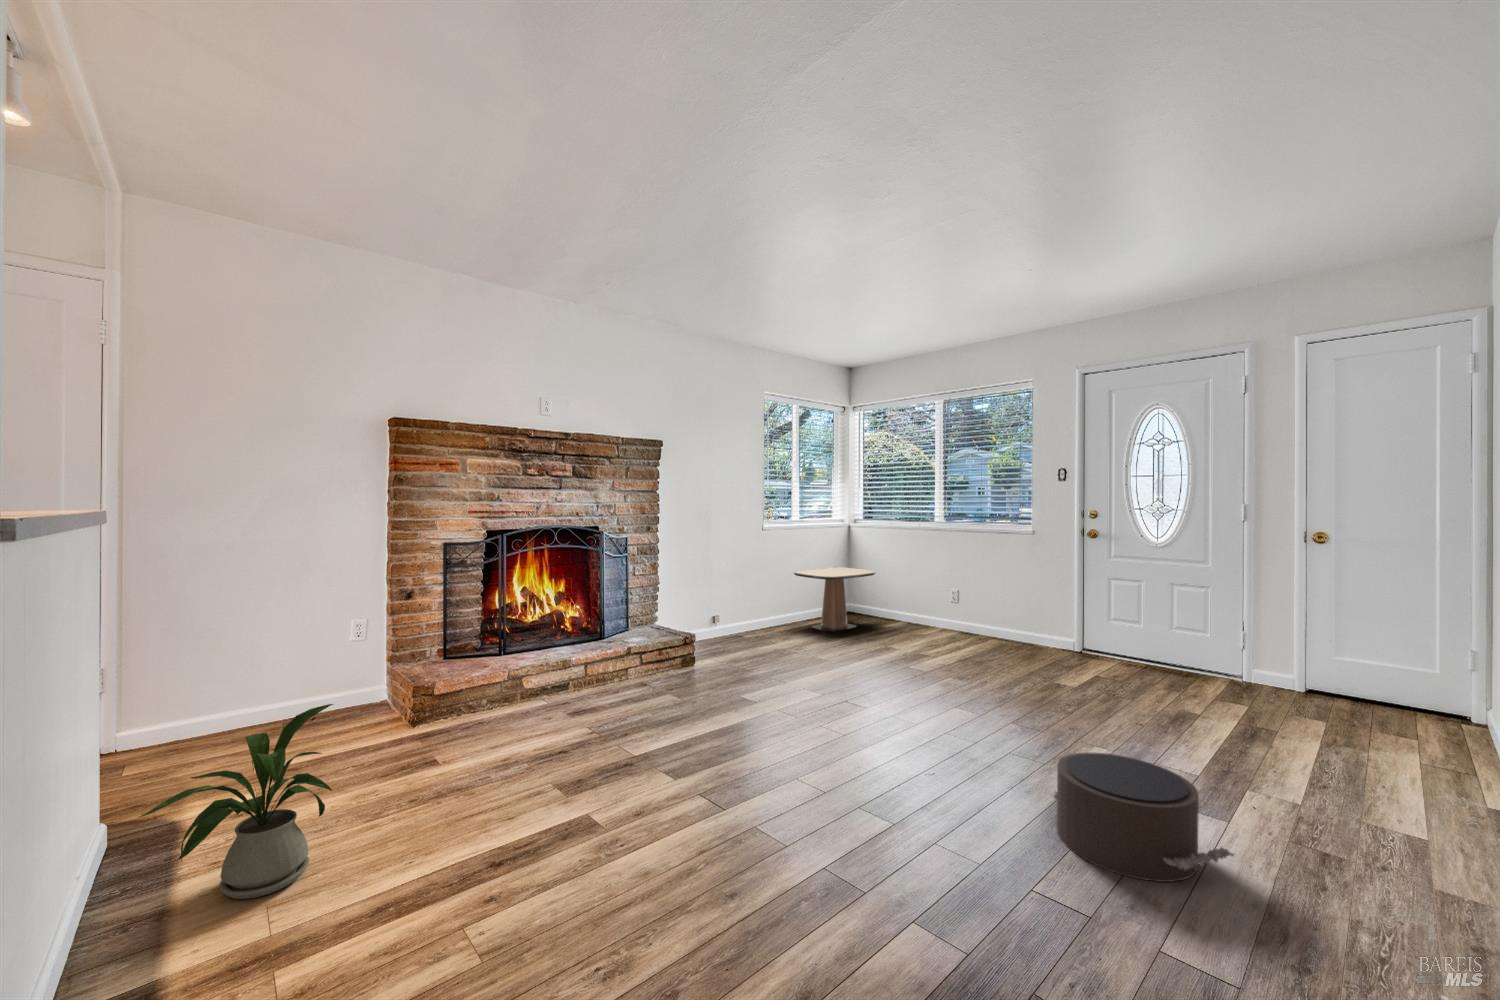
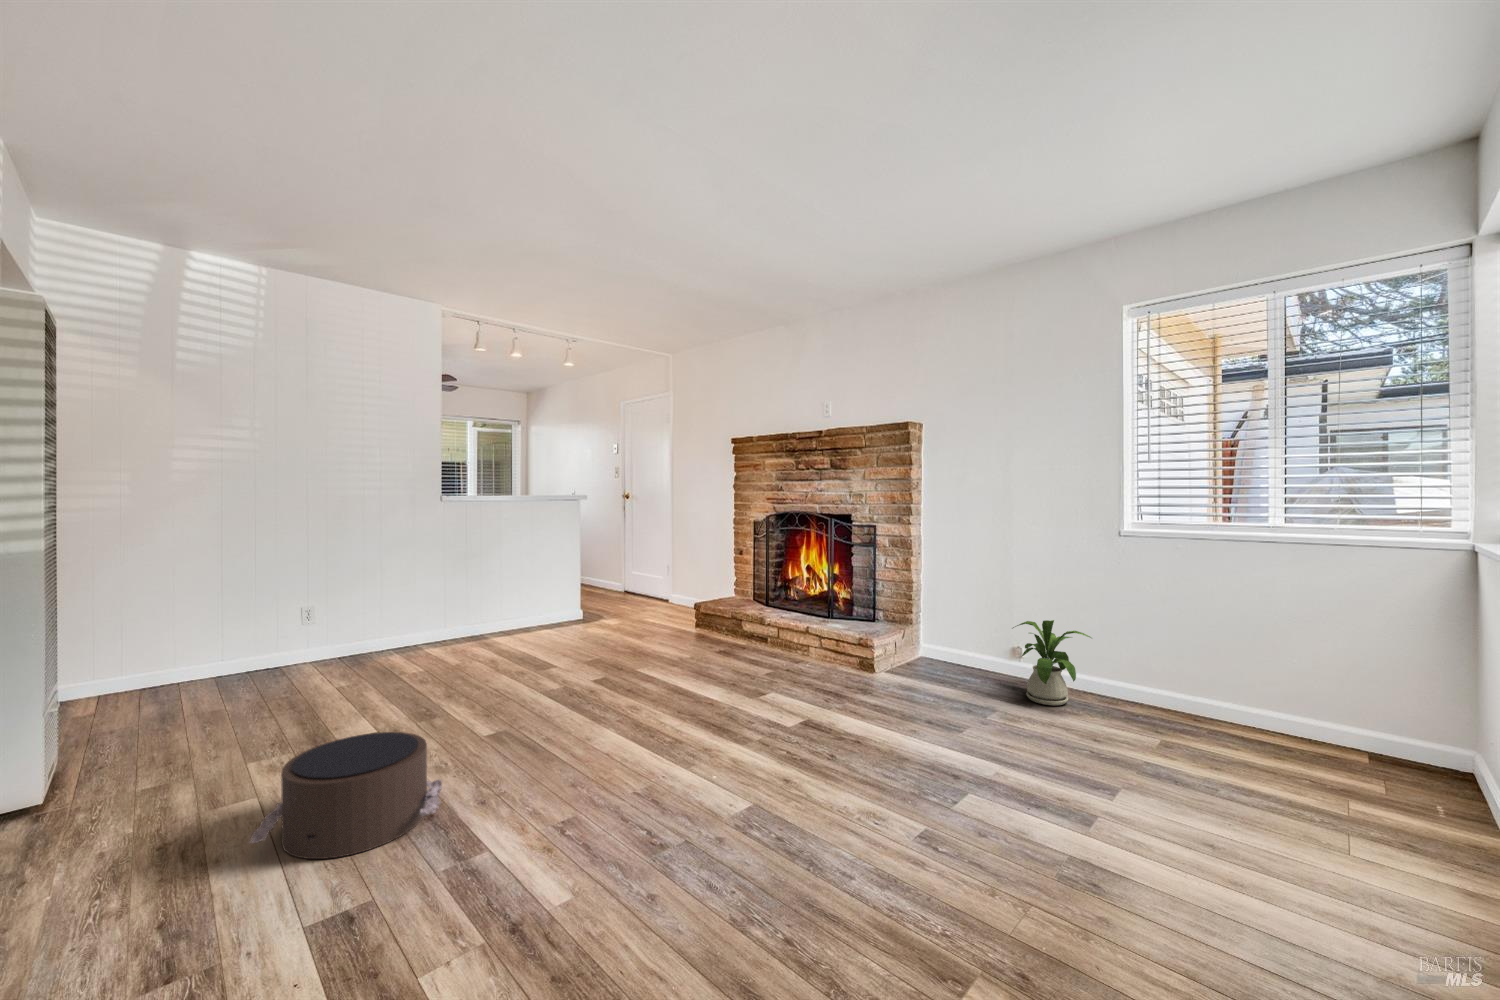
side table: present [793,567,875,631] -> none [1158,617,1390,773]
house plant: present [140,704,333,899] -> present [1013,620,1091,705]

